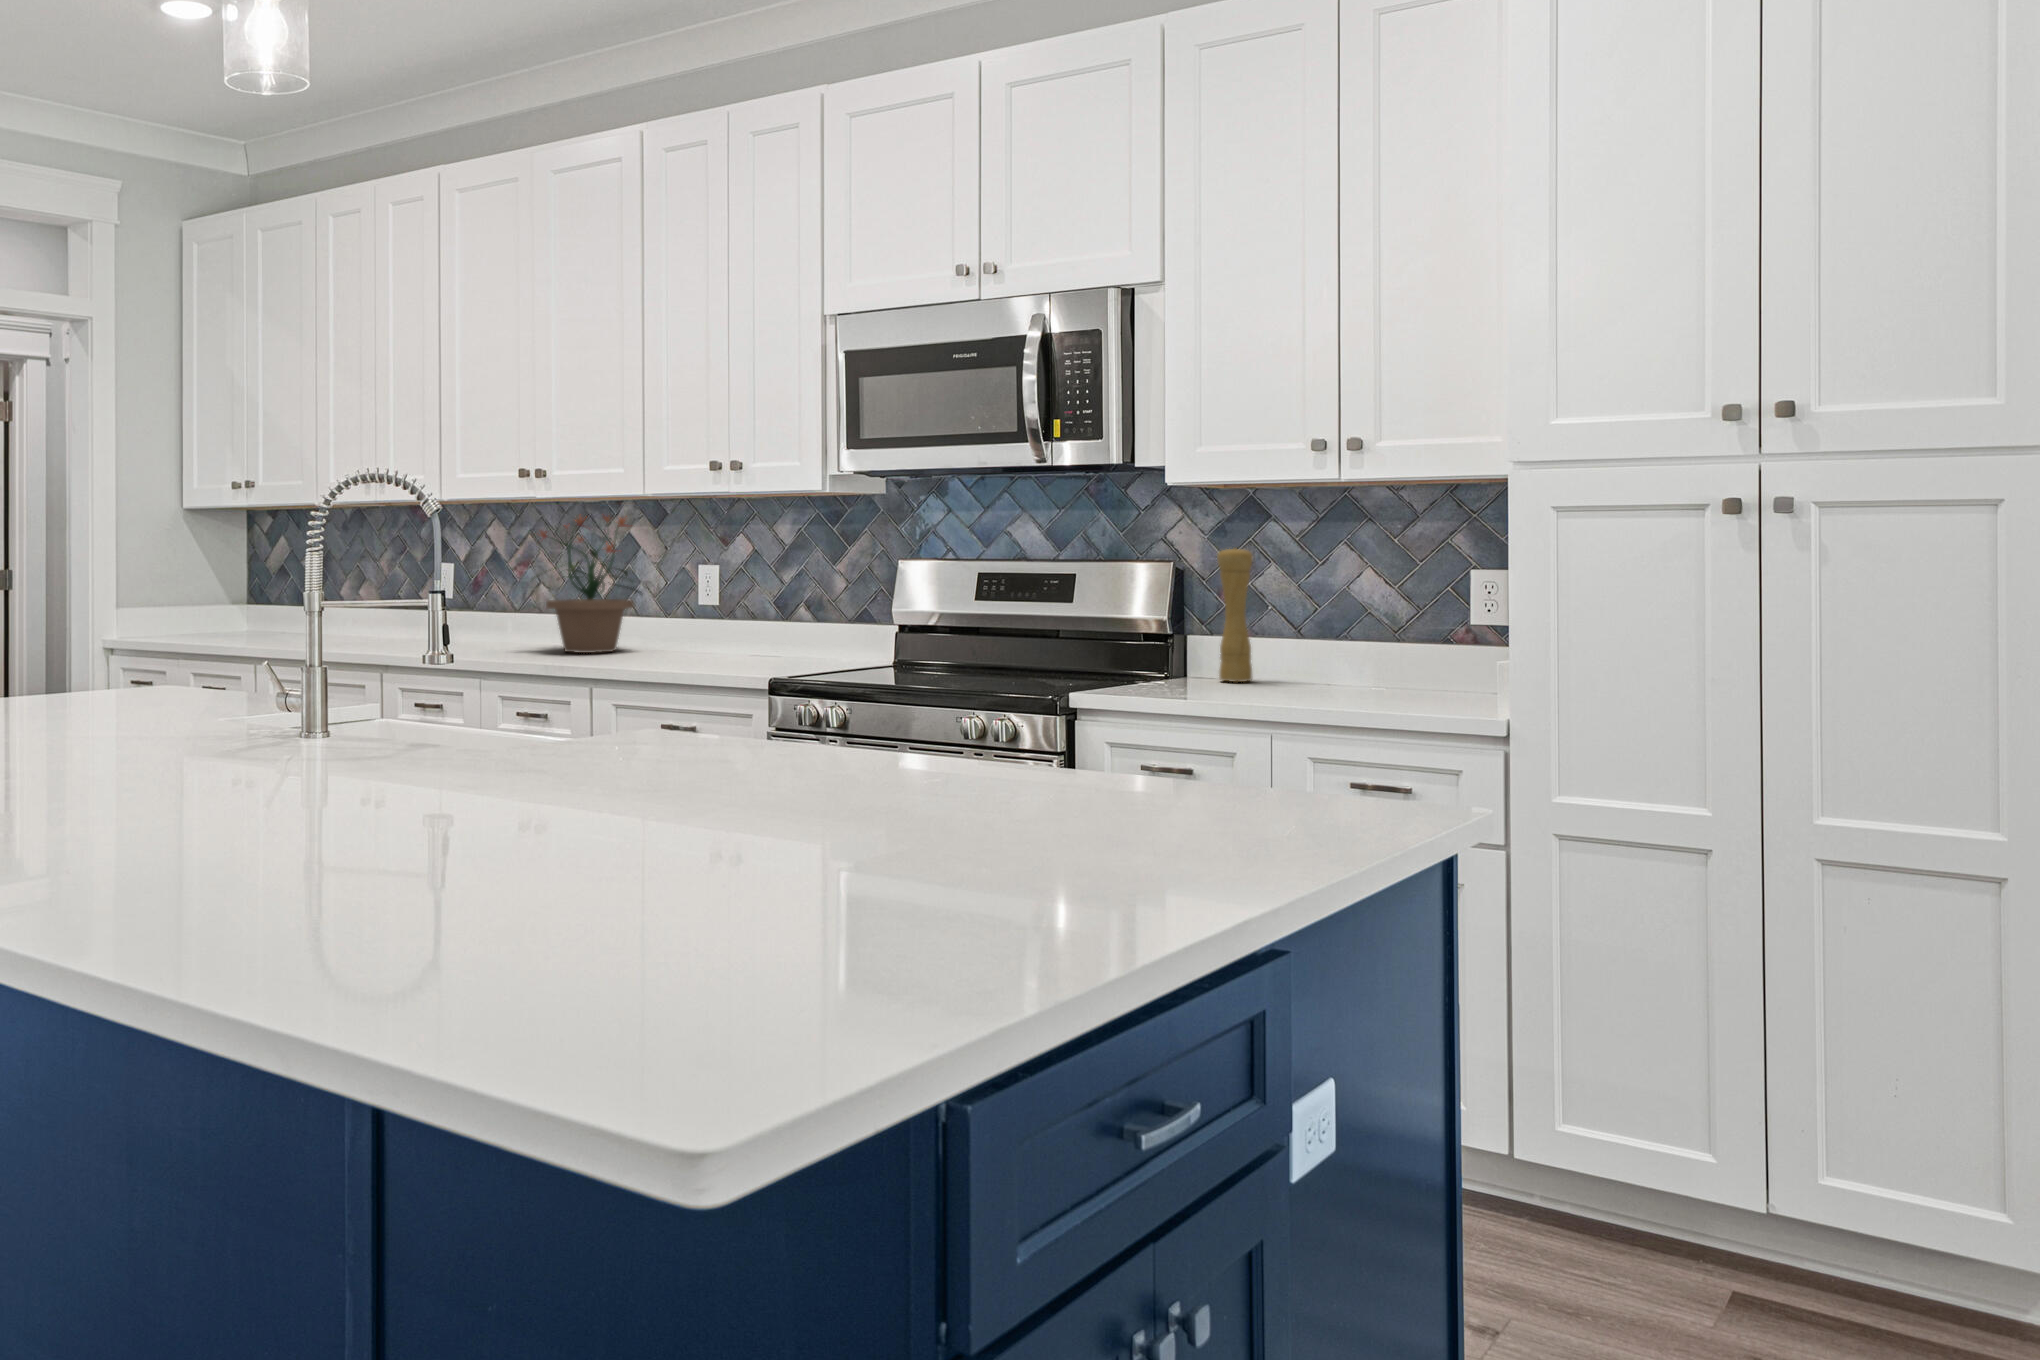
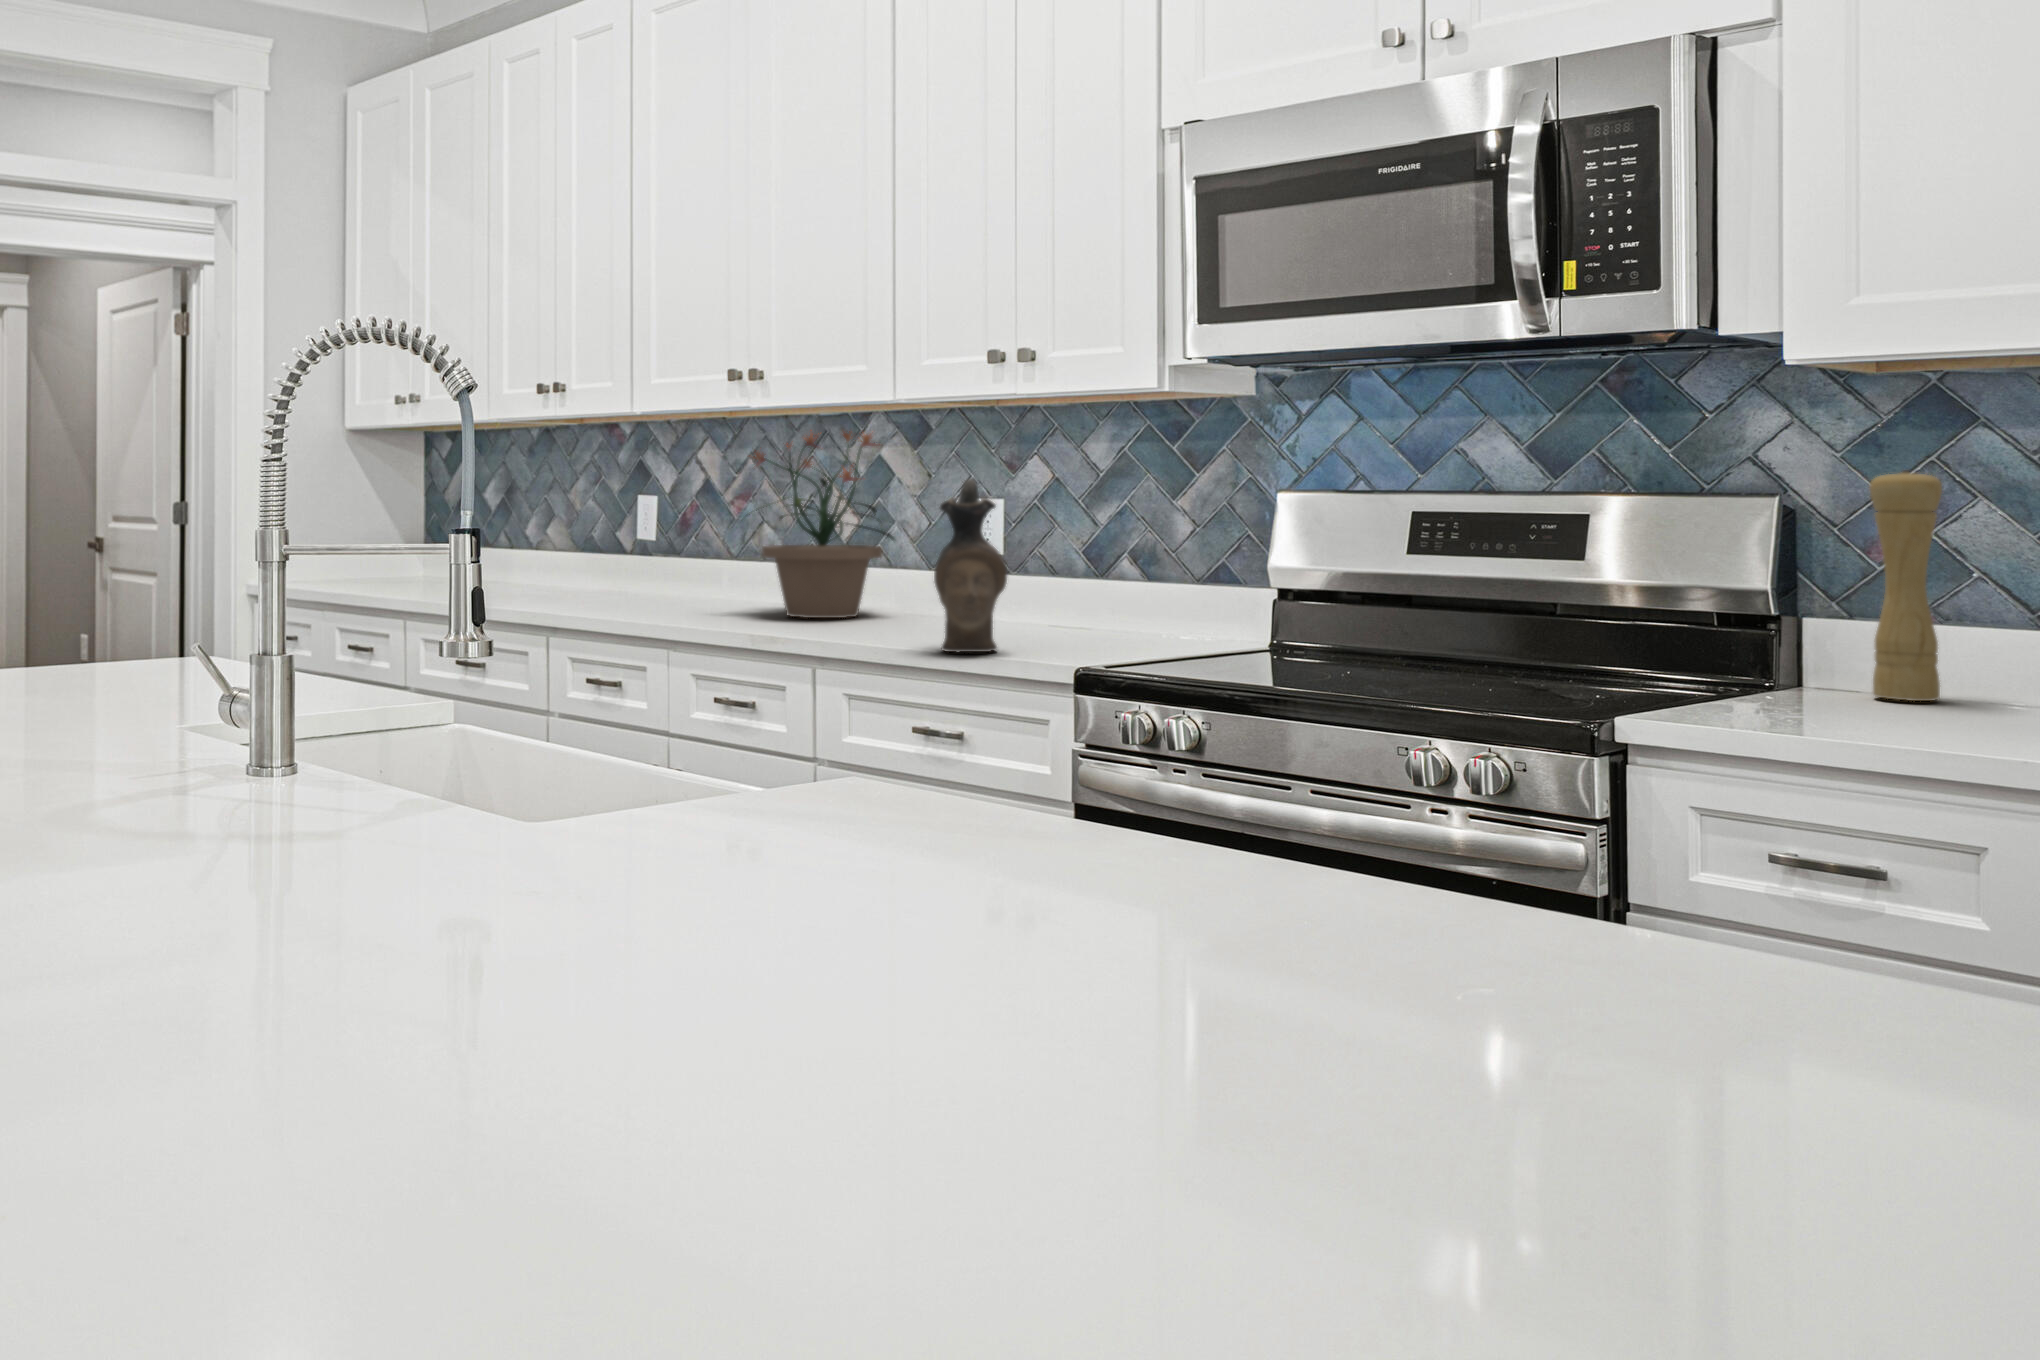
ceramic pitcher: none [676,551,724,671] -> present [934,479,1007,652]

